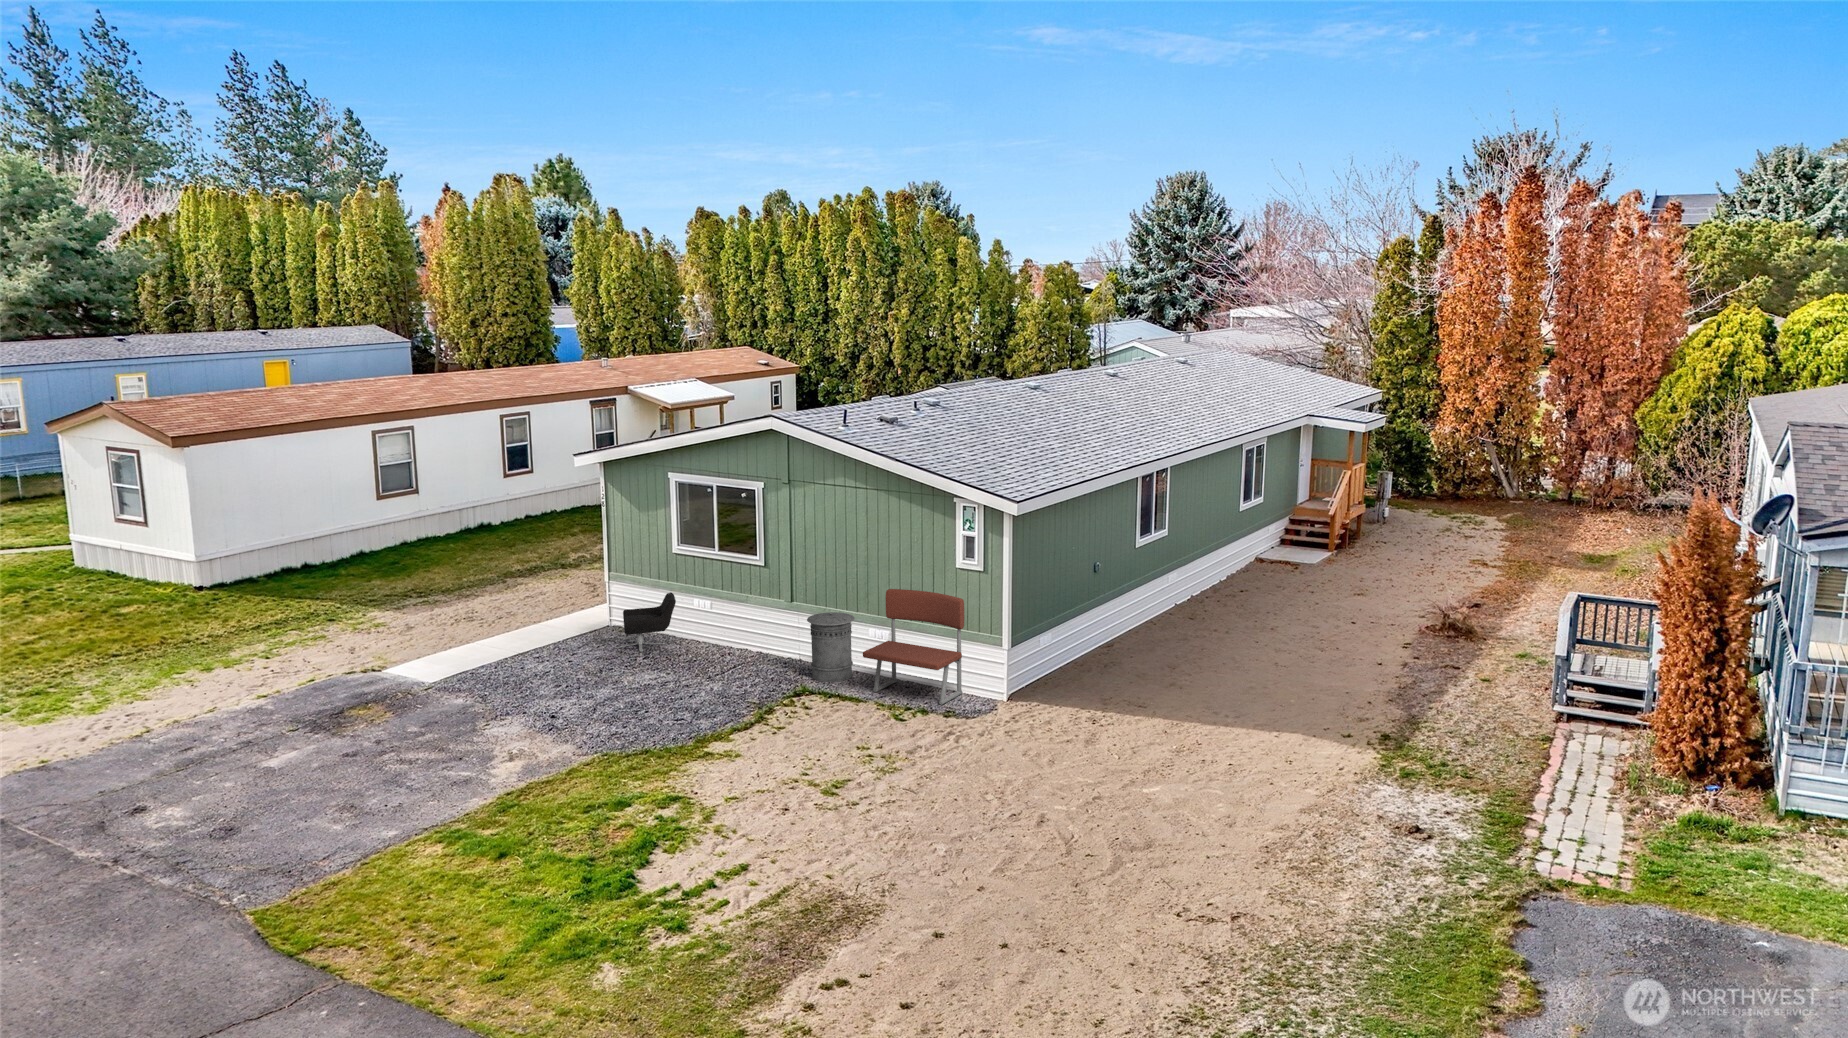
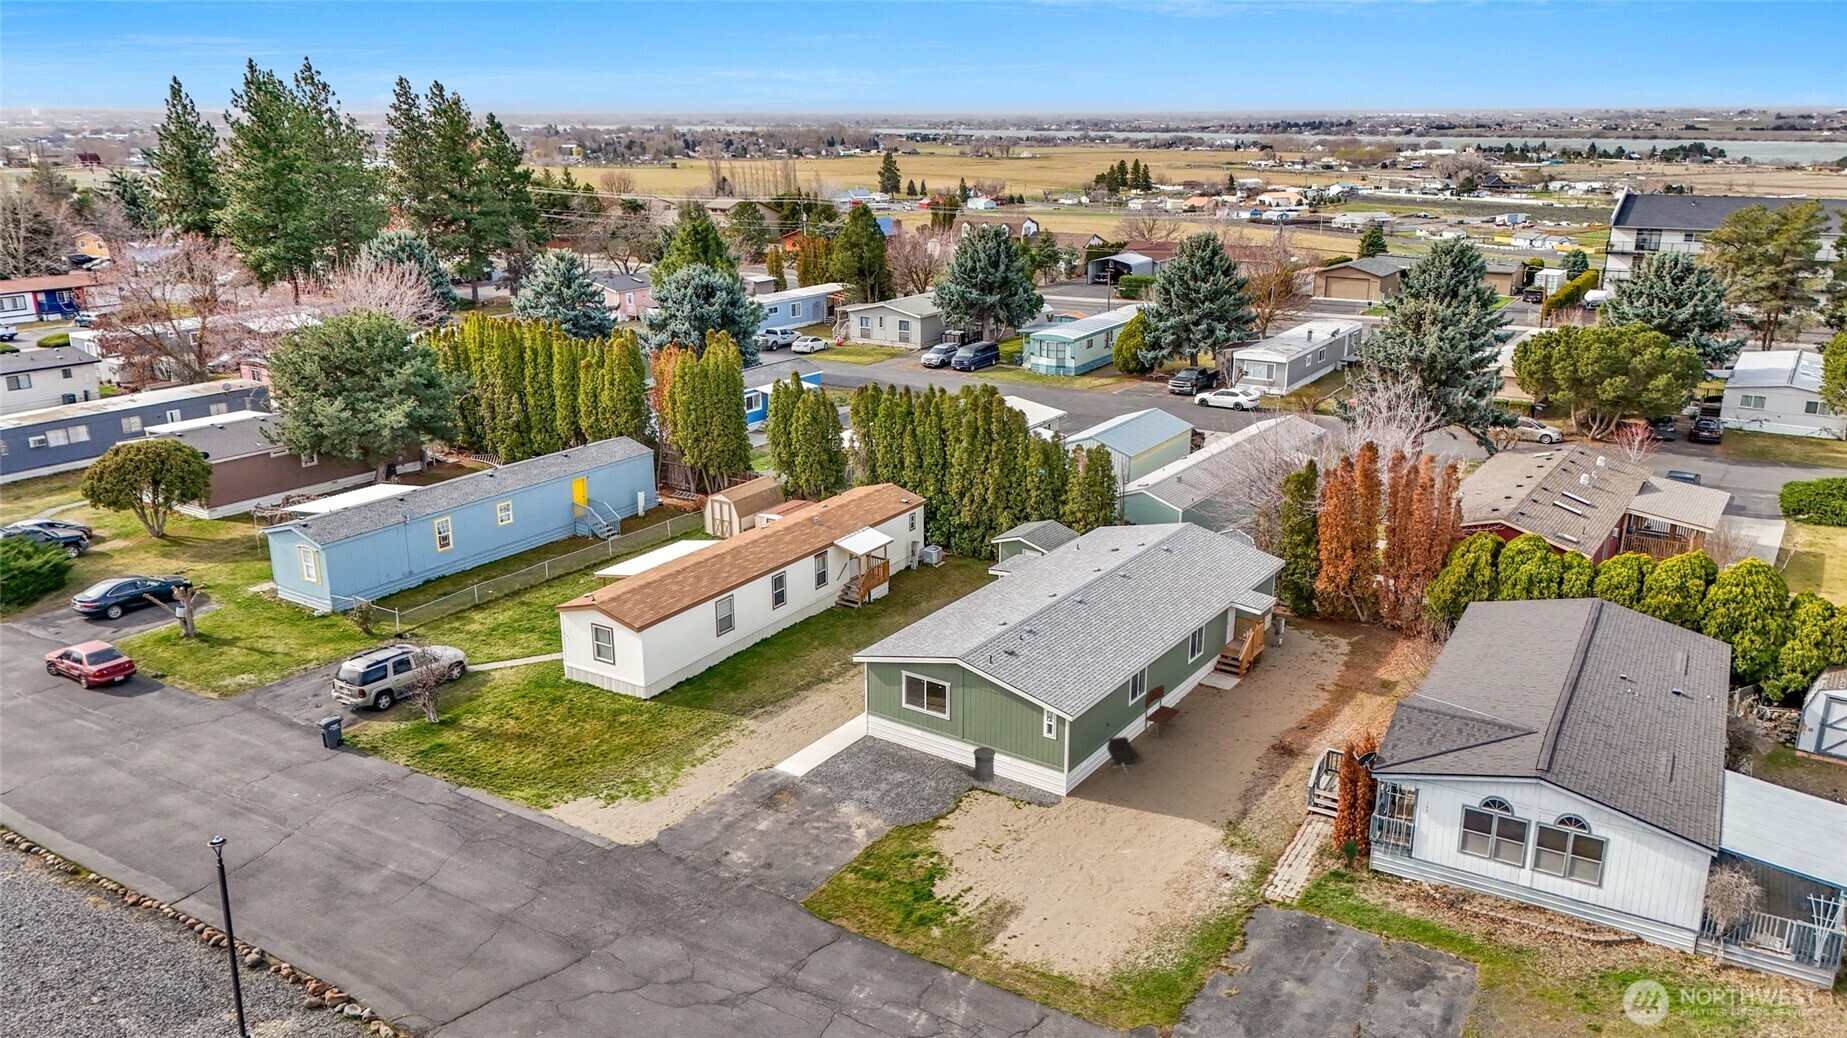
bench: present [863,589,964,705] -> present [1144,685,1179,738]
lounge chair: present [615,592,676,652] -> present [1107,737,1139,767]
potted plant: none [1690,735,1755,807] -> present [1341,840,1360,867]

